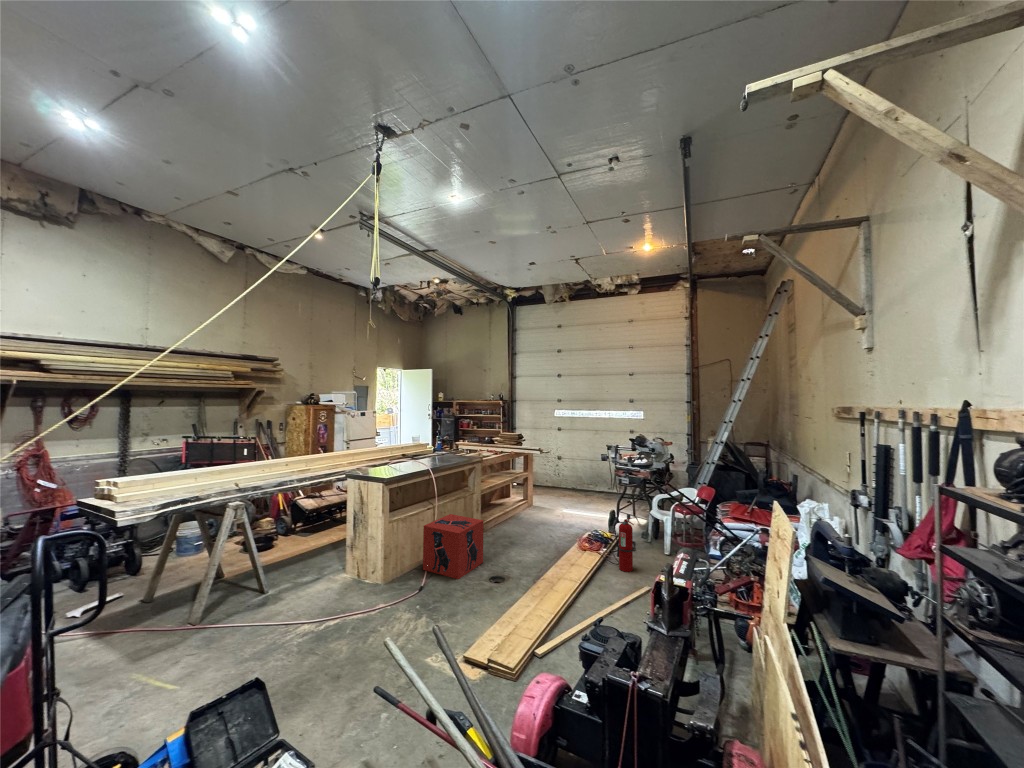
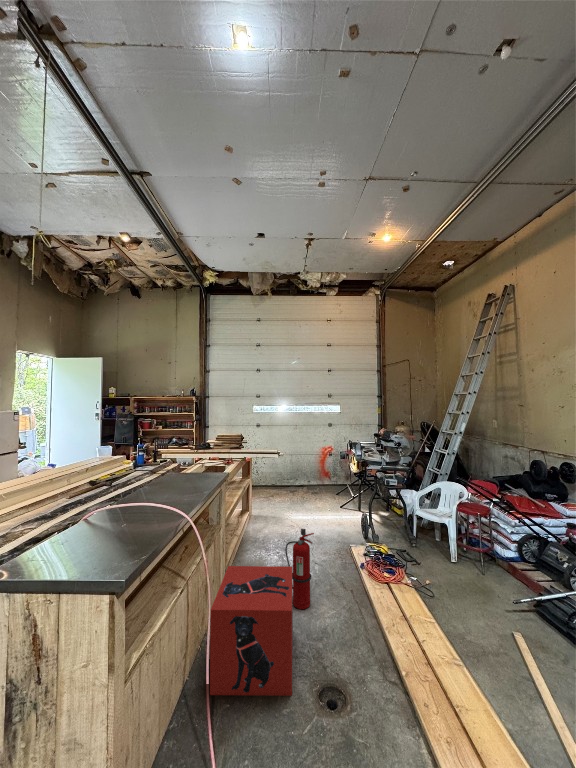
fire extinguisher: present [614,514,635,572] -> present [285,529,314,609]

